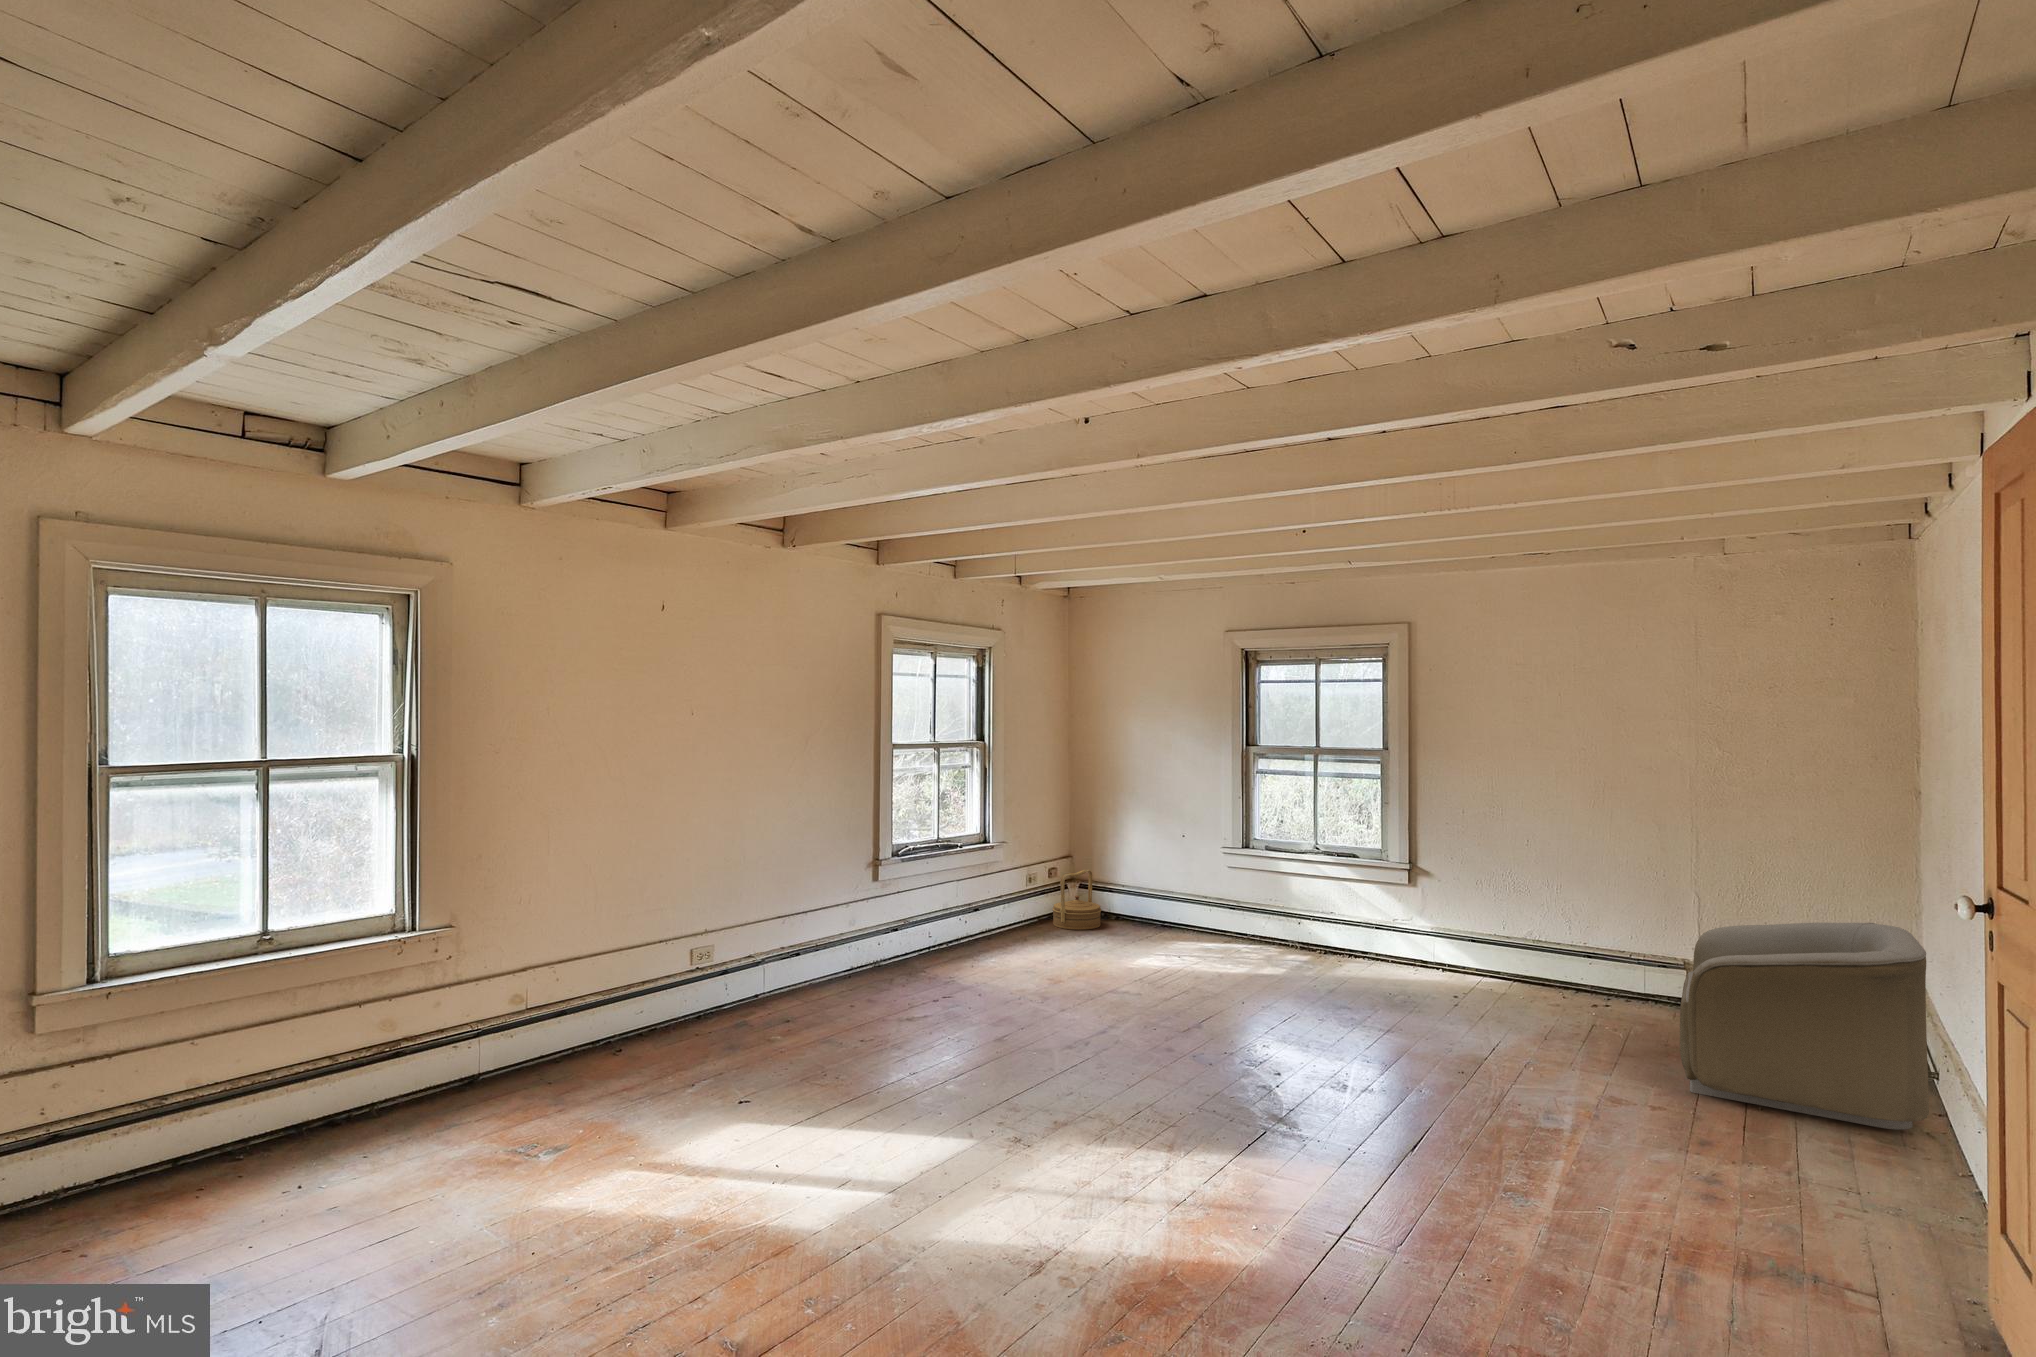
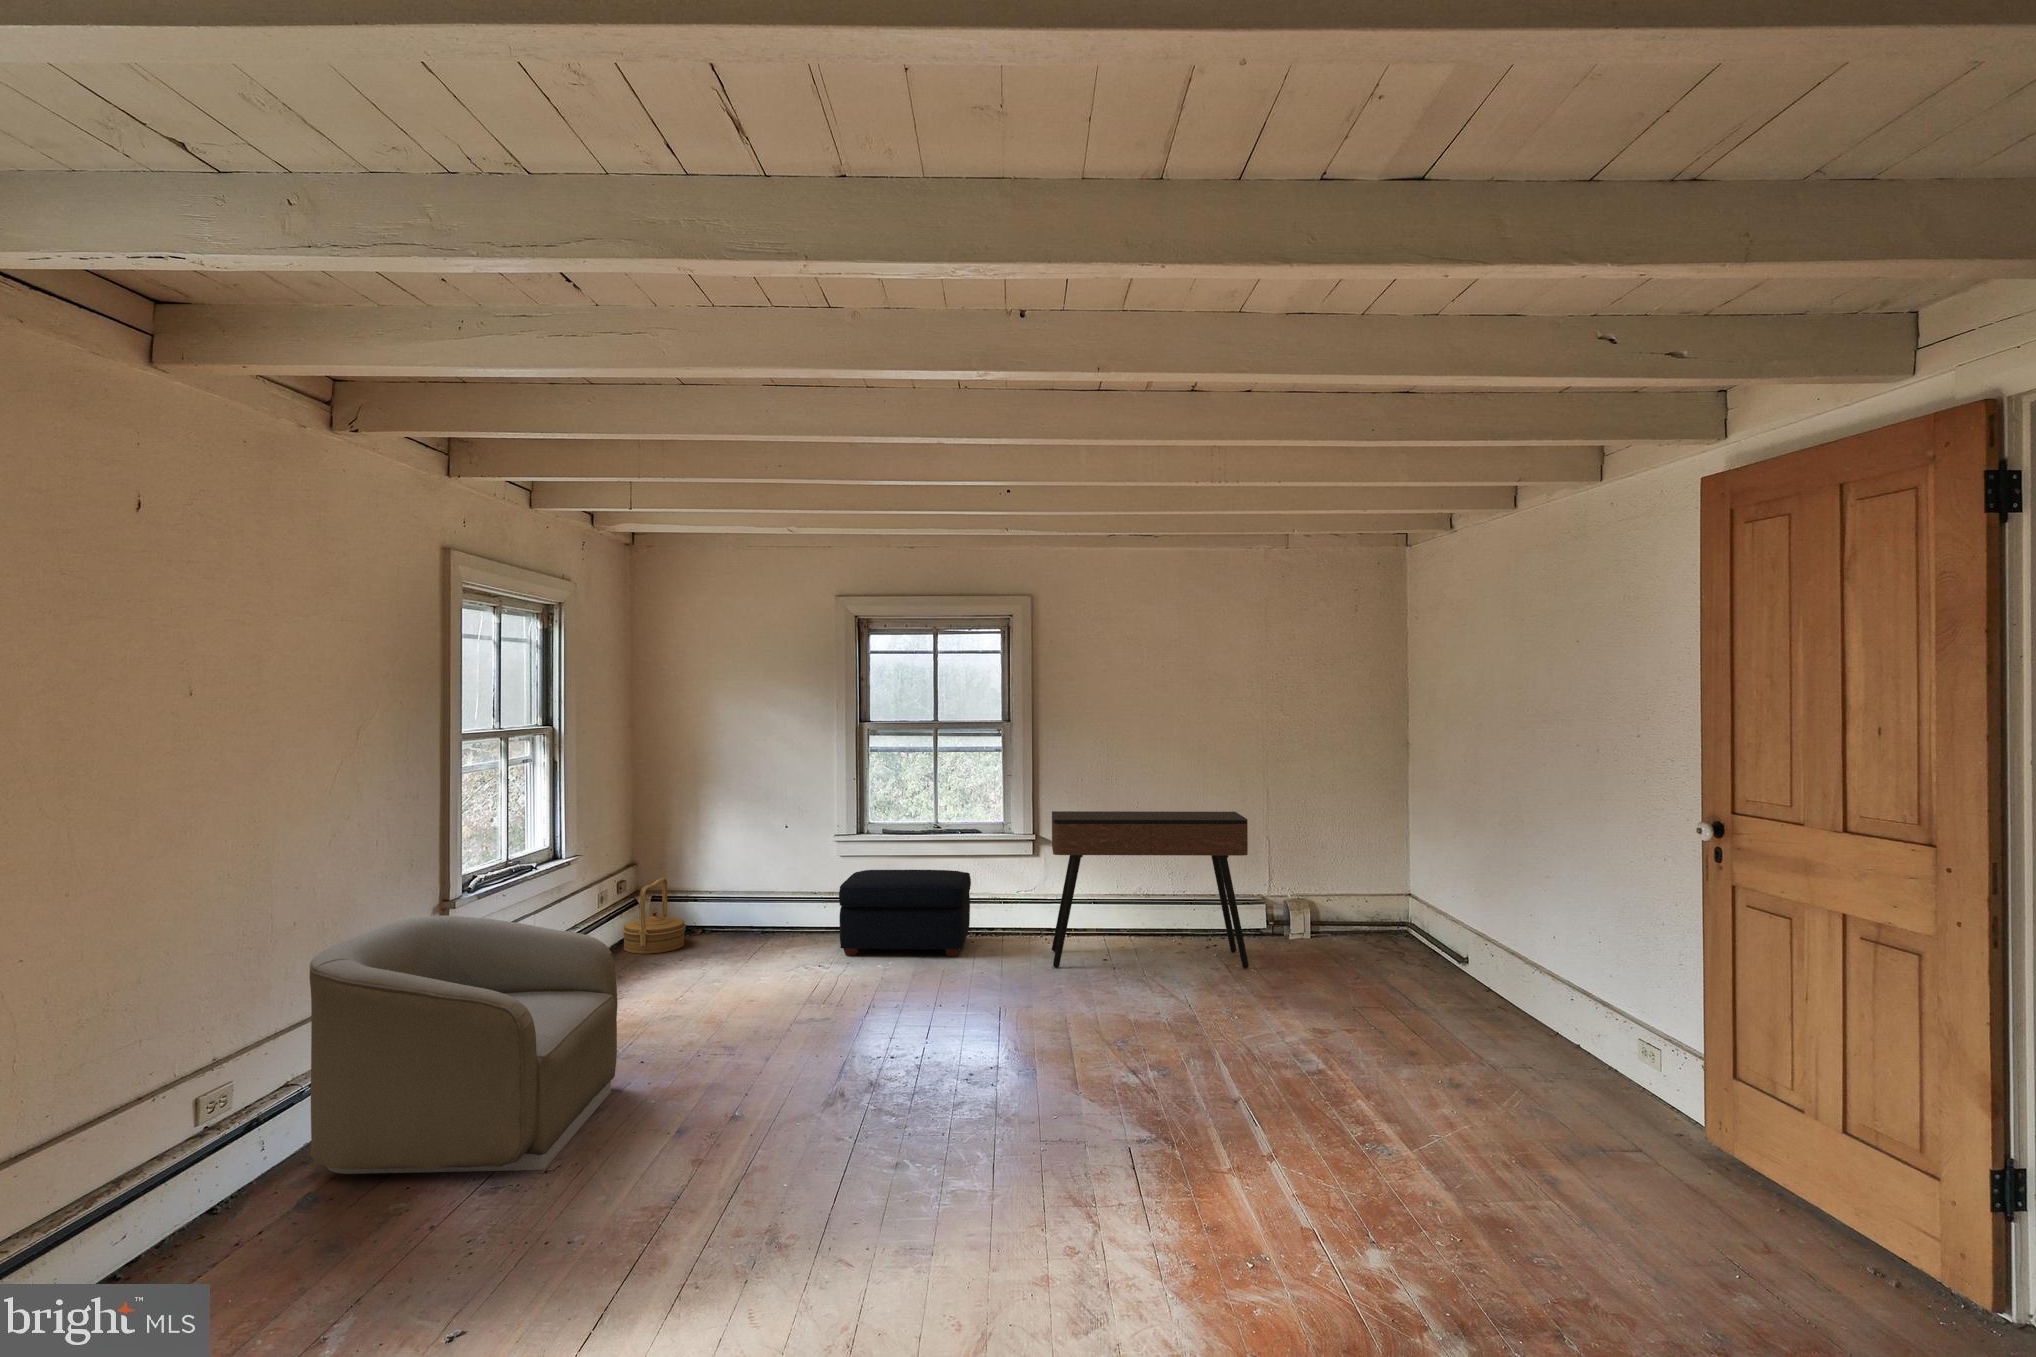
console table: none [1393,841,1624,1032] -> present [1052,811,1249,969]
ottoman: none [1209,882,1344,971] -> present [839,870,971,957]
armchair: present [1680,922,1929,1129] -> present [309,916,618,1174]

